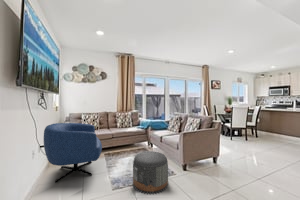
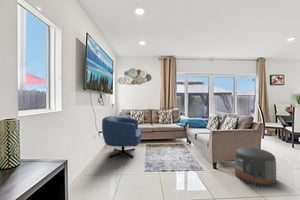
pouf: present [133,151,168,195] -> present [235,147,276,187]

